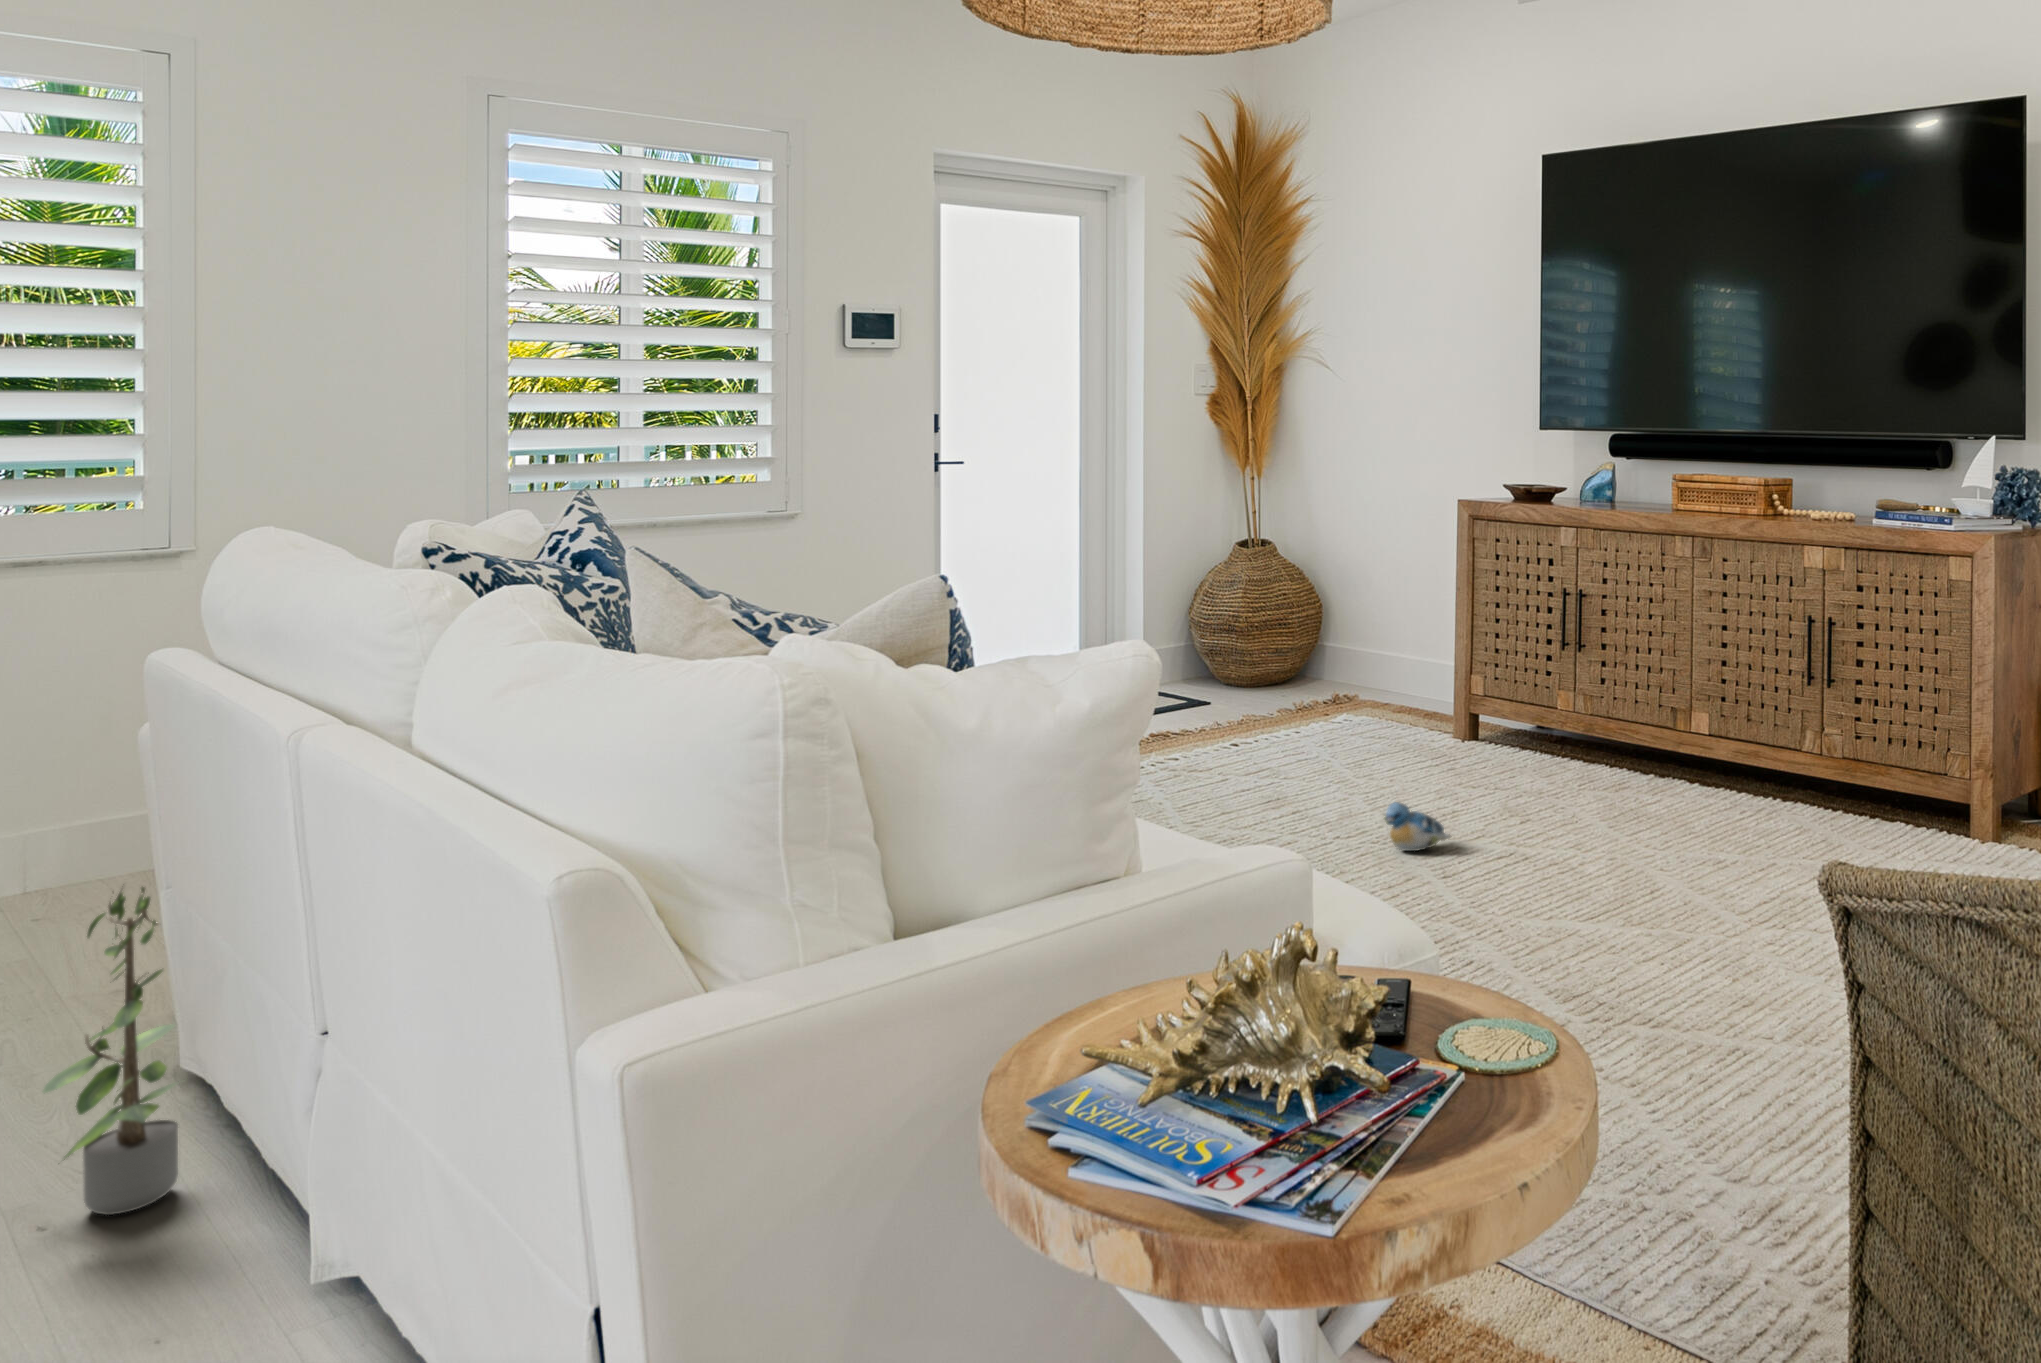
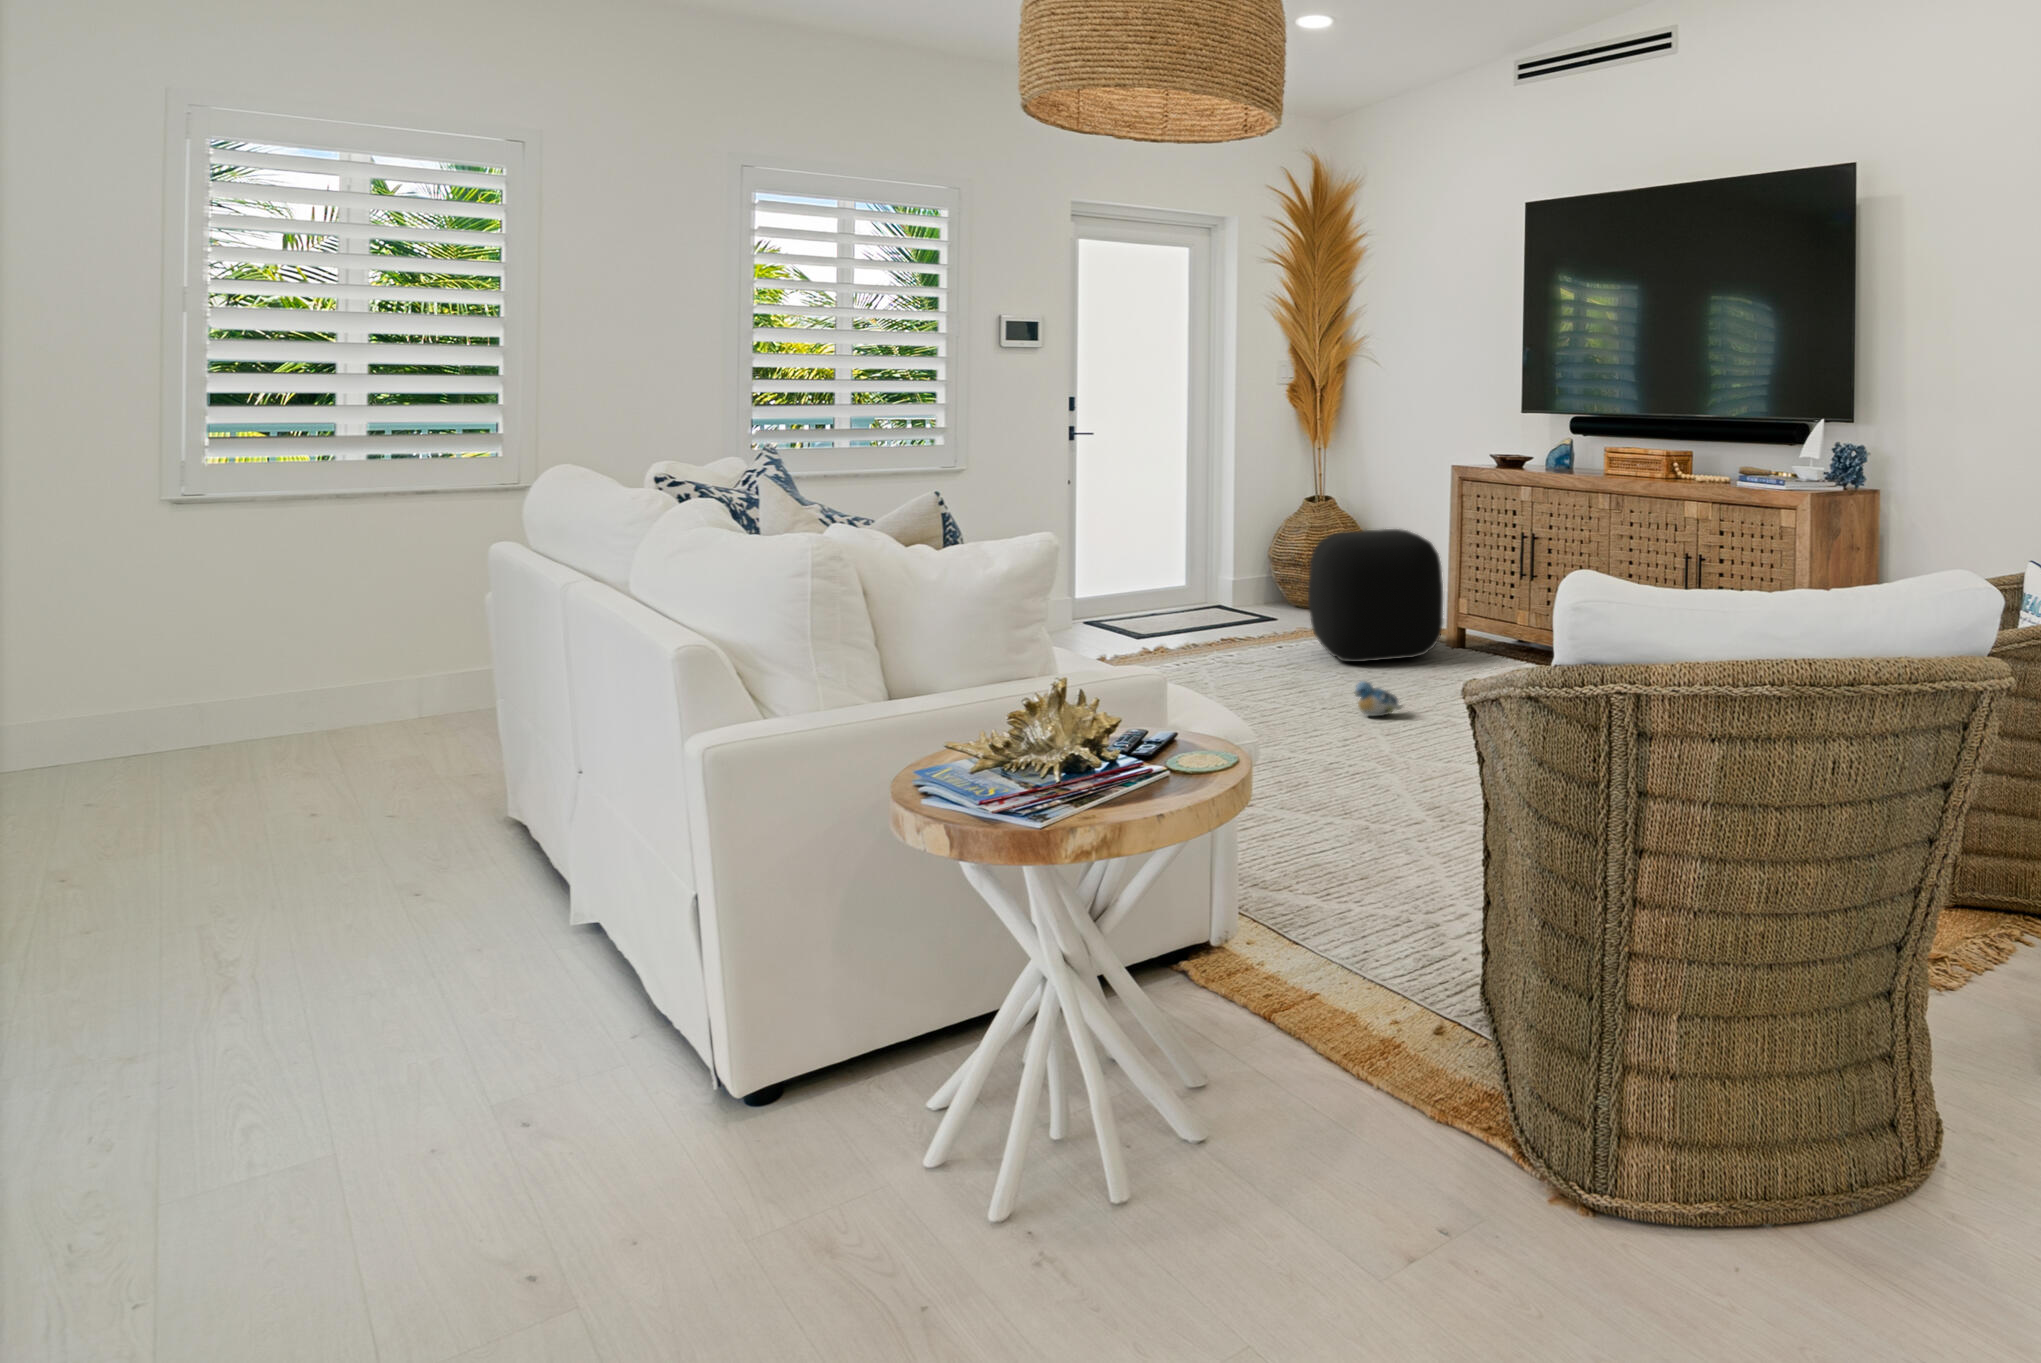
ottoman: none [1274,587,1459,767] -> present [1308,529,1443,662]
potted plant: present [43,887,179,1215] -> none [422,687,510,890]

